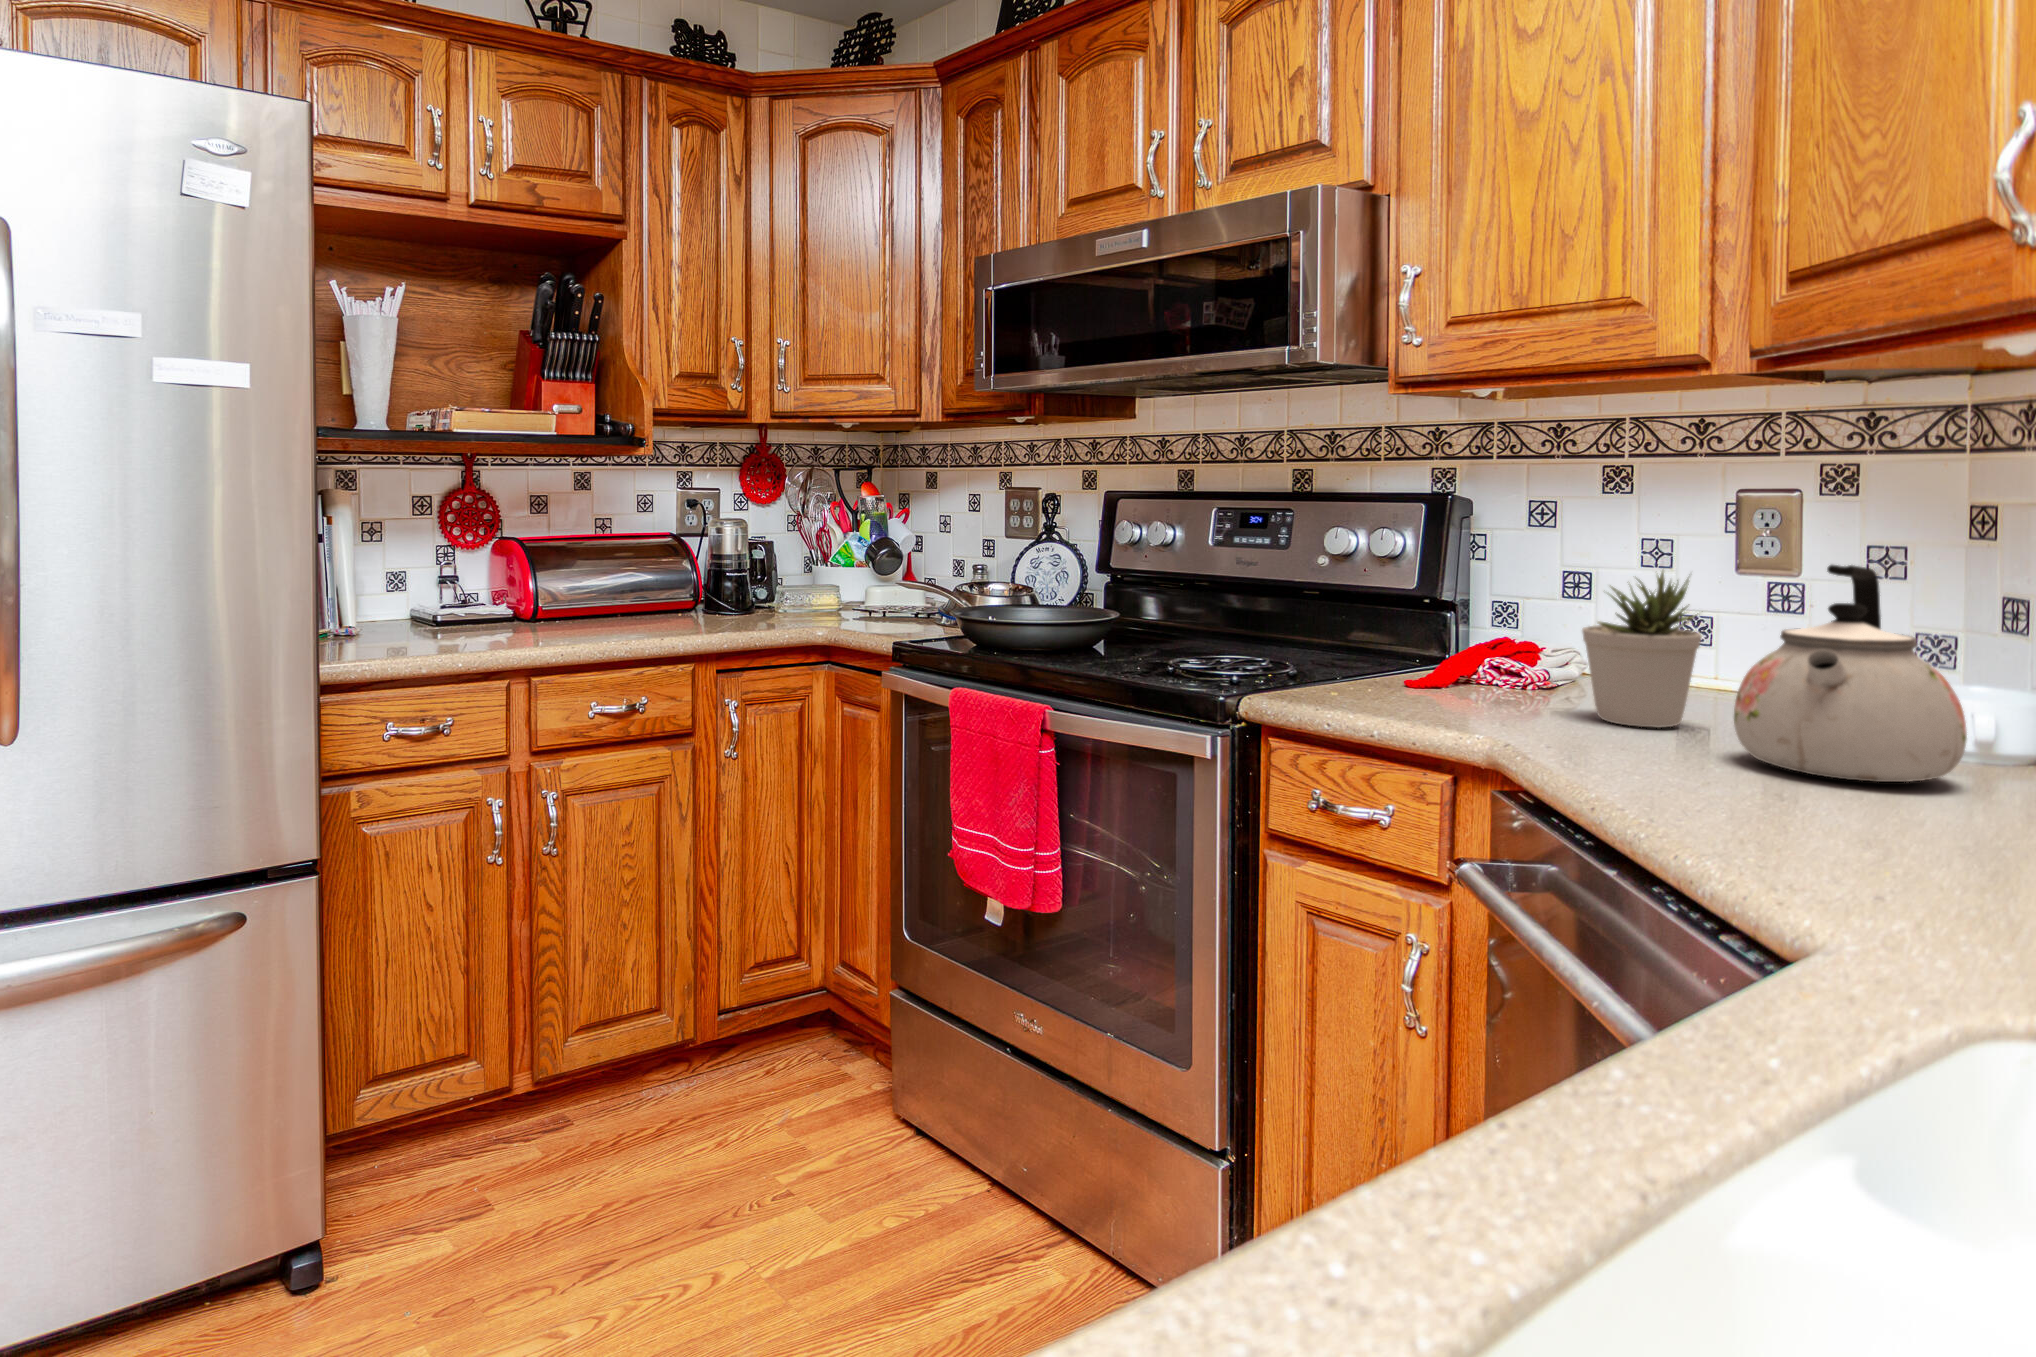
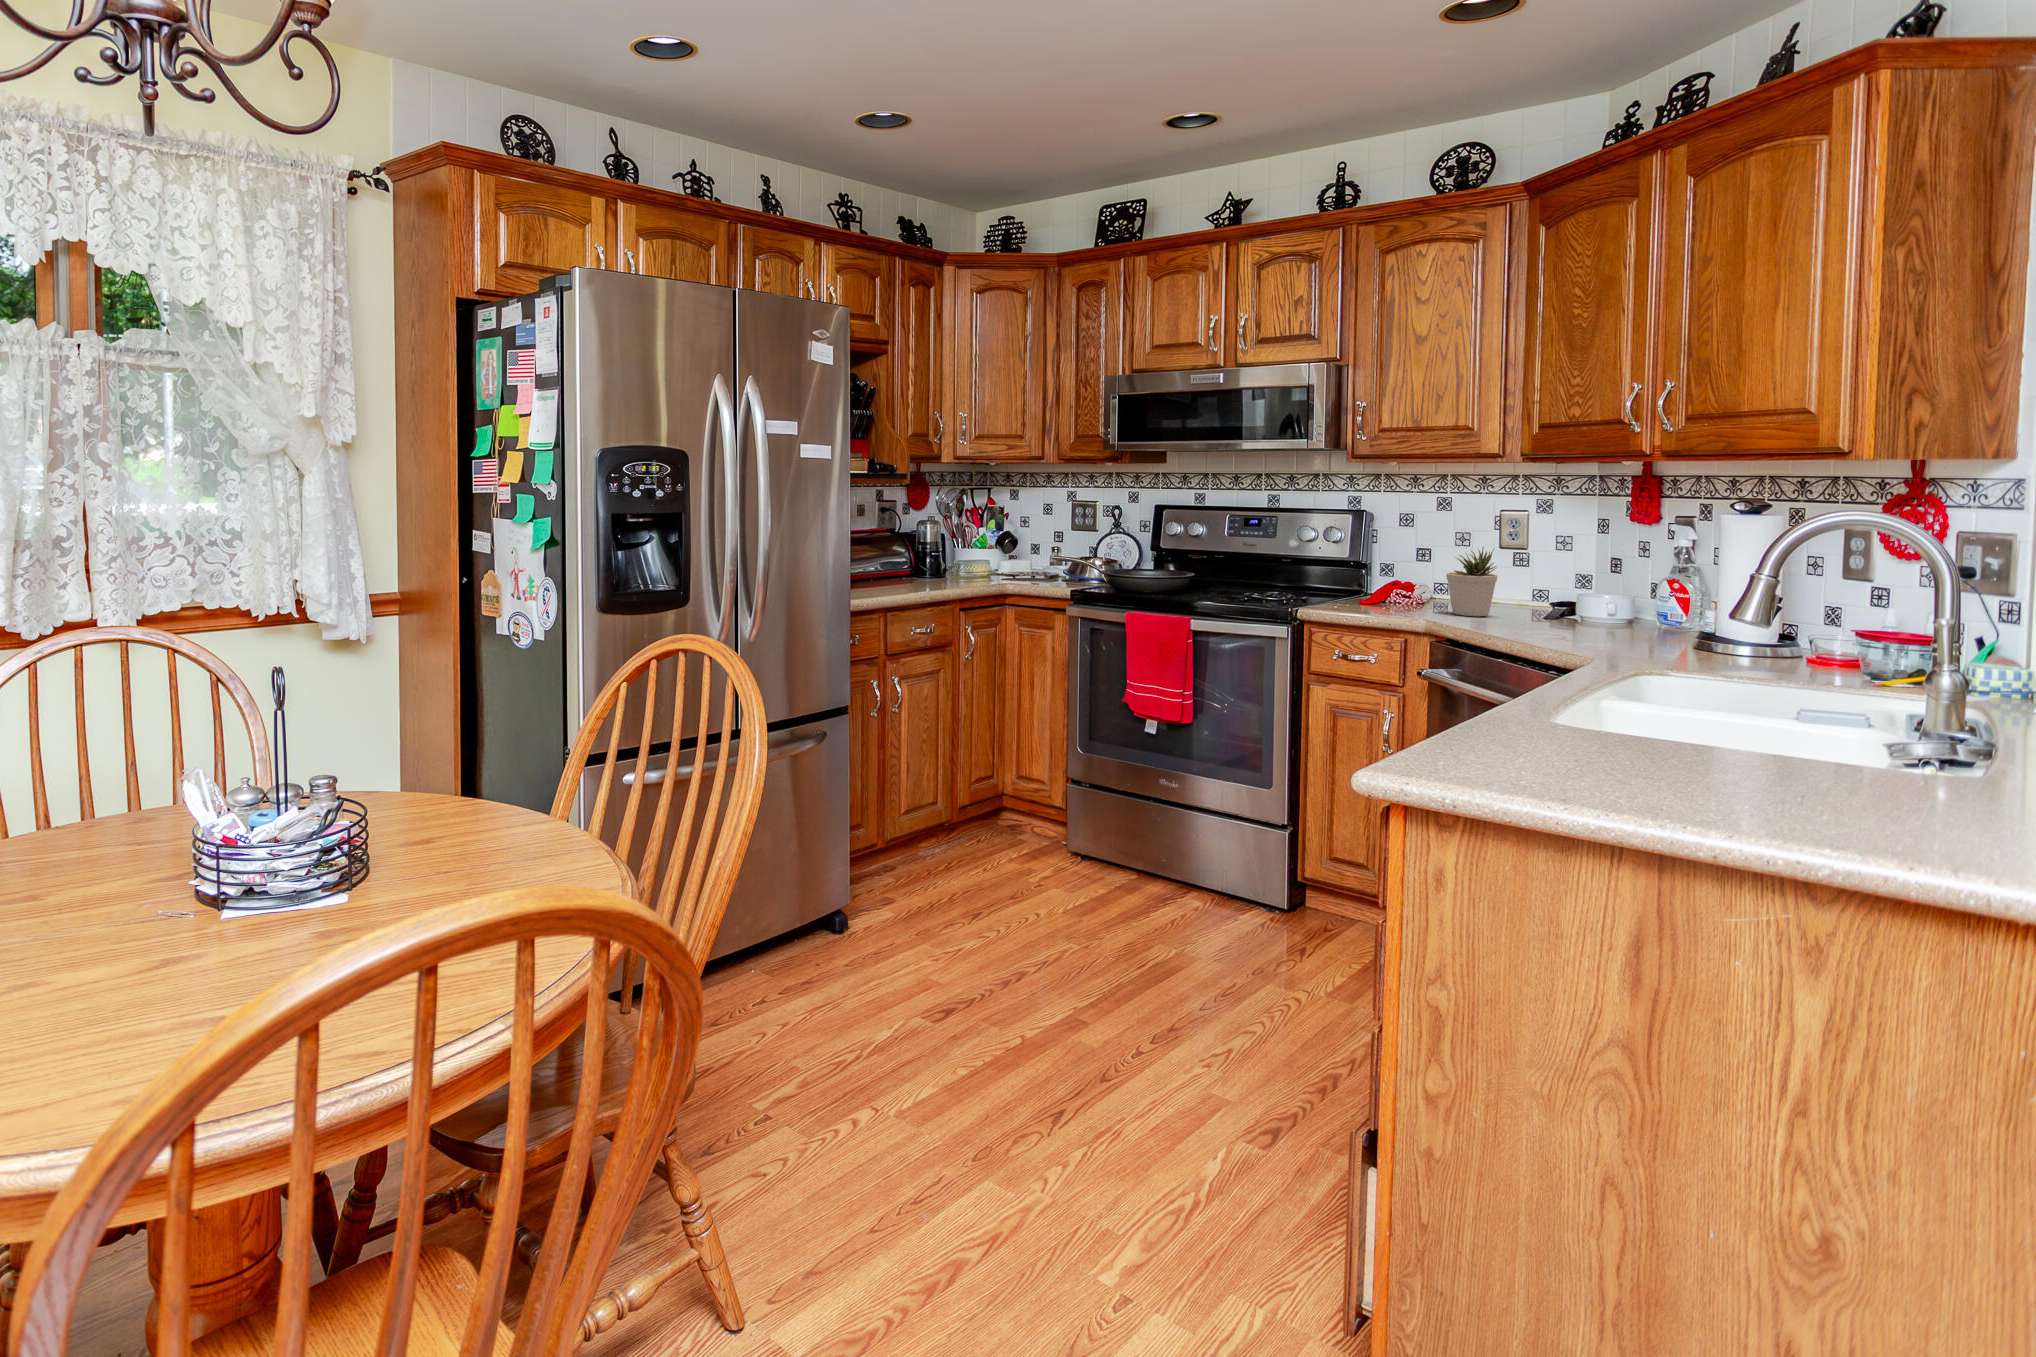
kettle: present [1734,565,1967,782] -> none [1518,545,1604,630]

